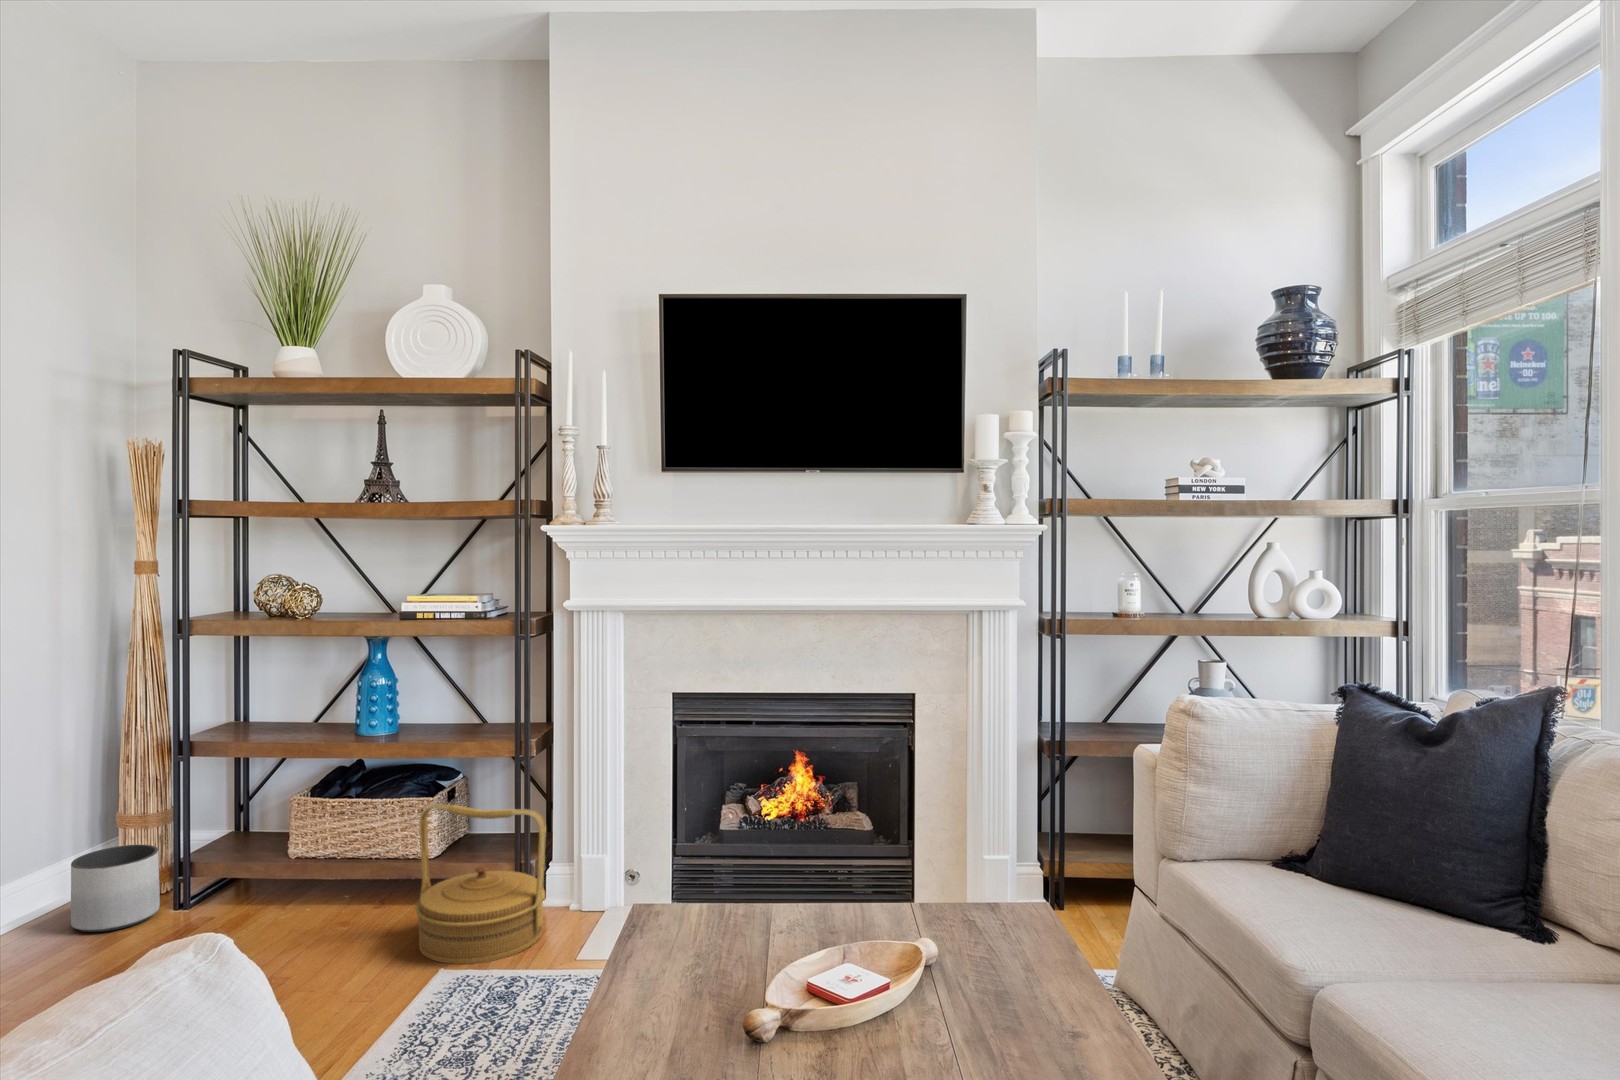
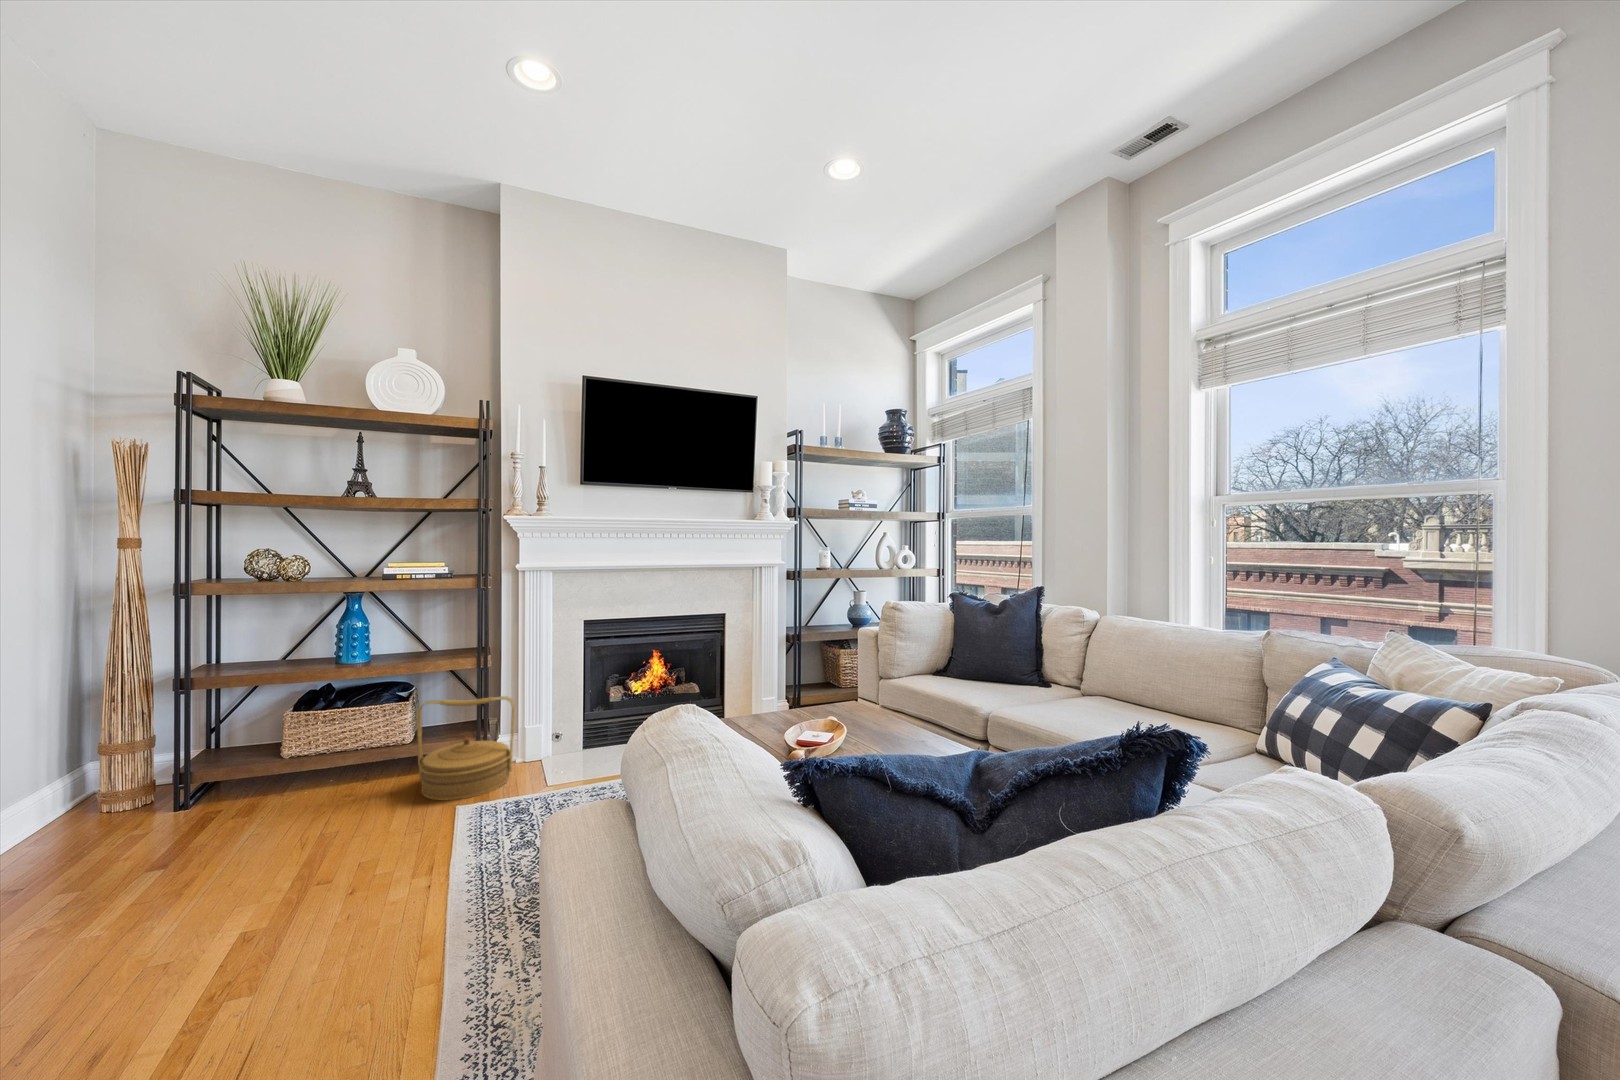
planter: present [71,845,160,932] -> none [72,764,160,838]

